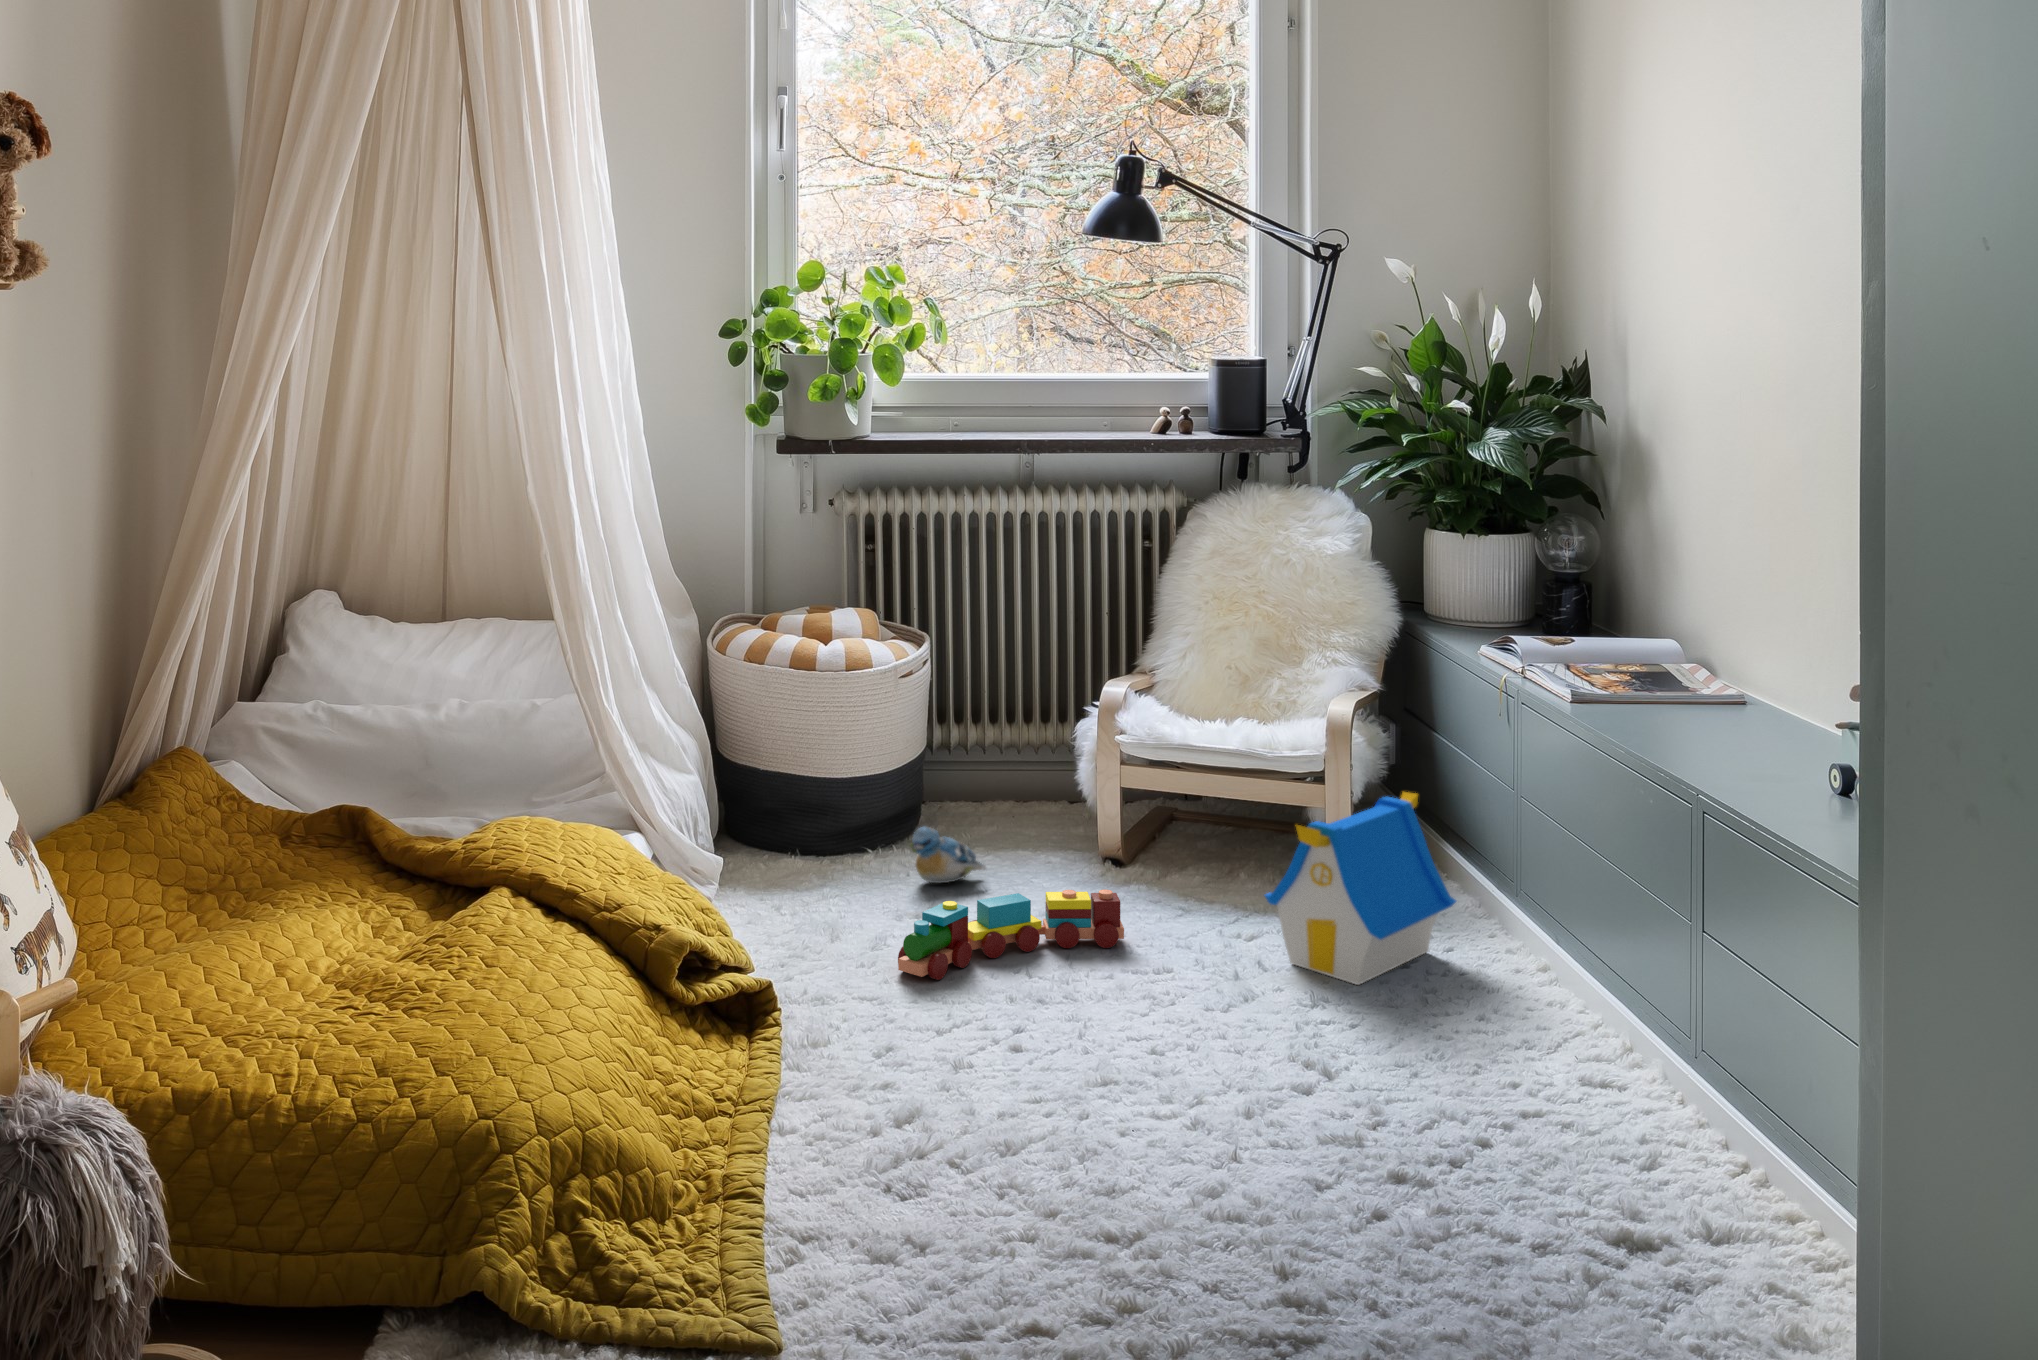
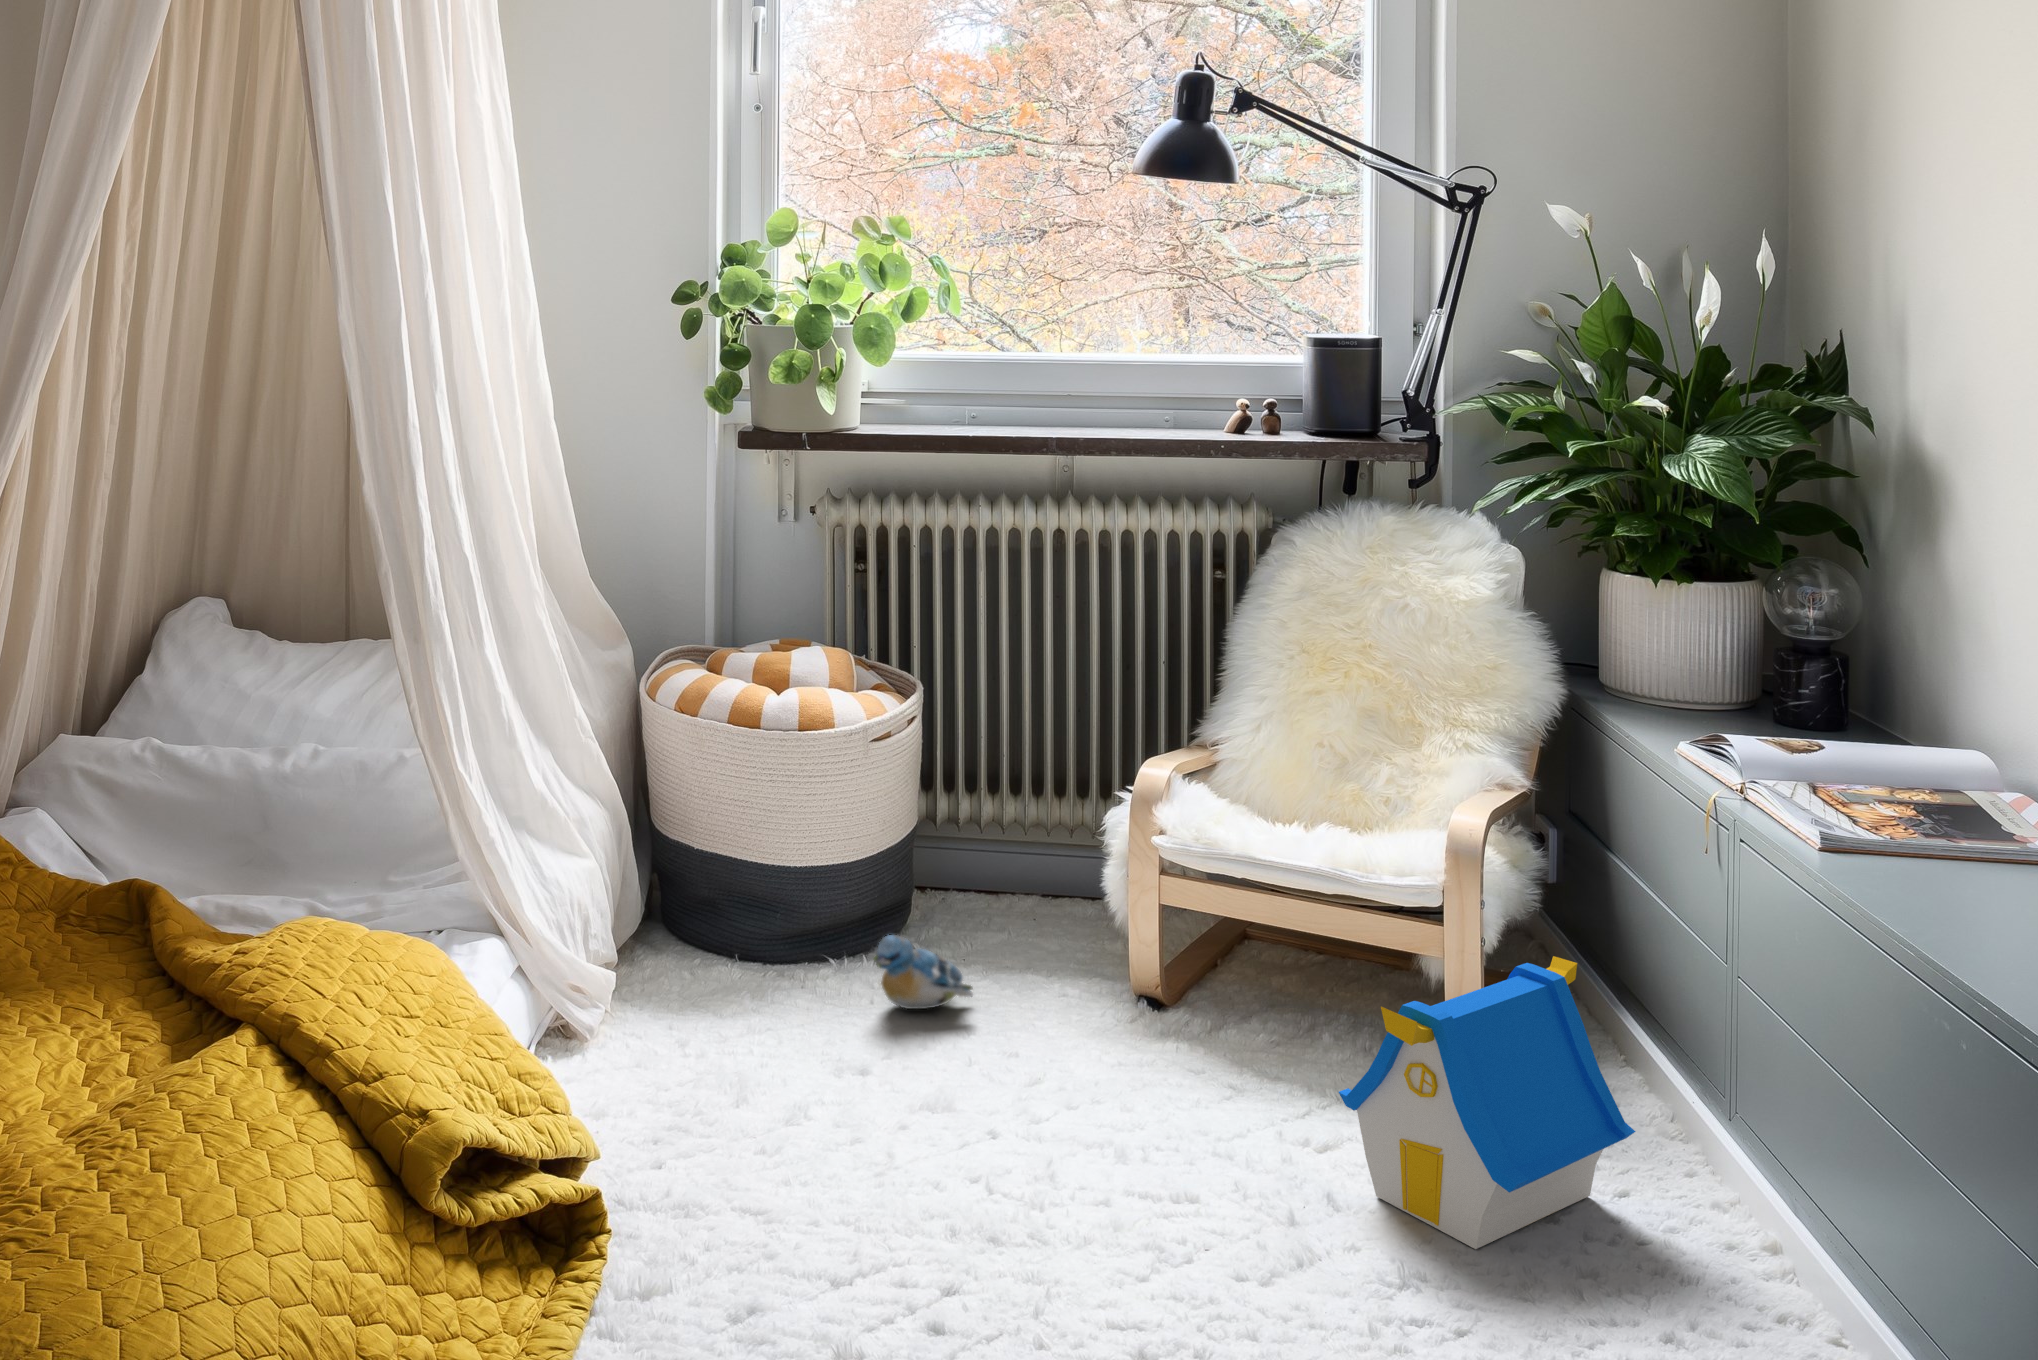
toy train: present [898,889,1124,980] -> none [815,1052,1138,1174]

